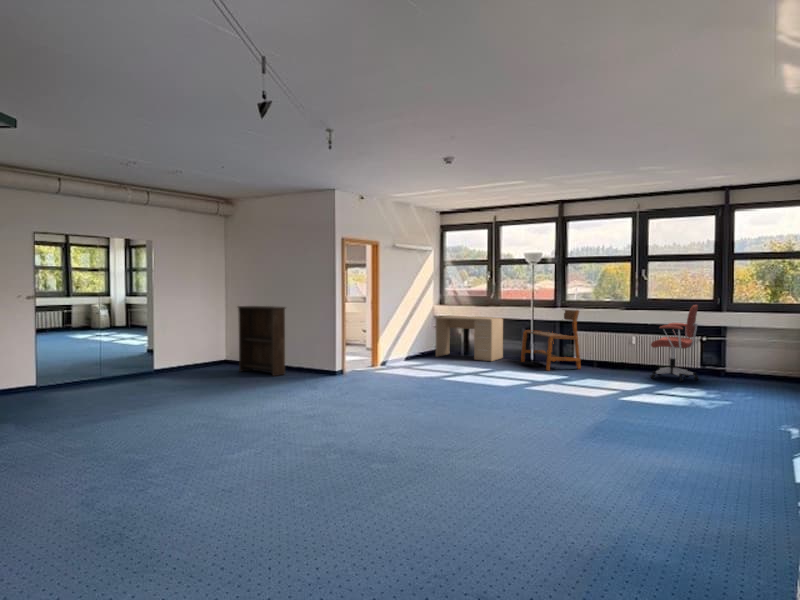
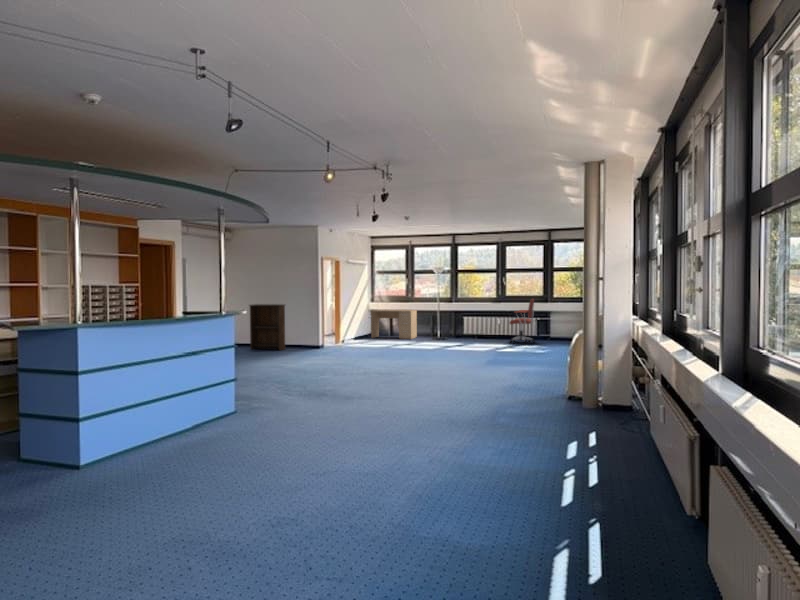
bench: present [521,310,581,370] -> none [430,302,469,342]

